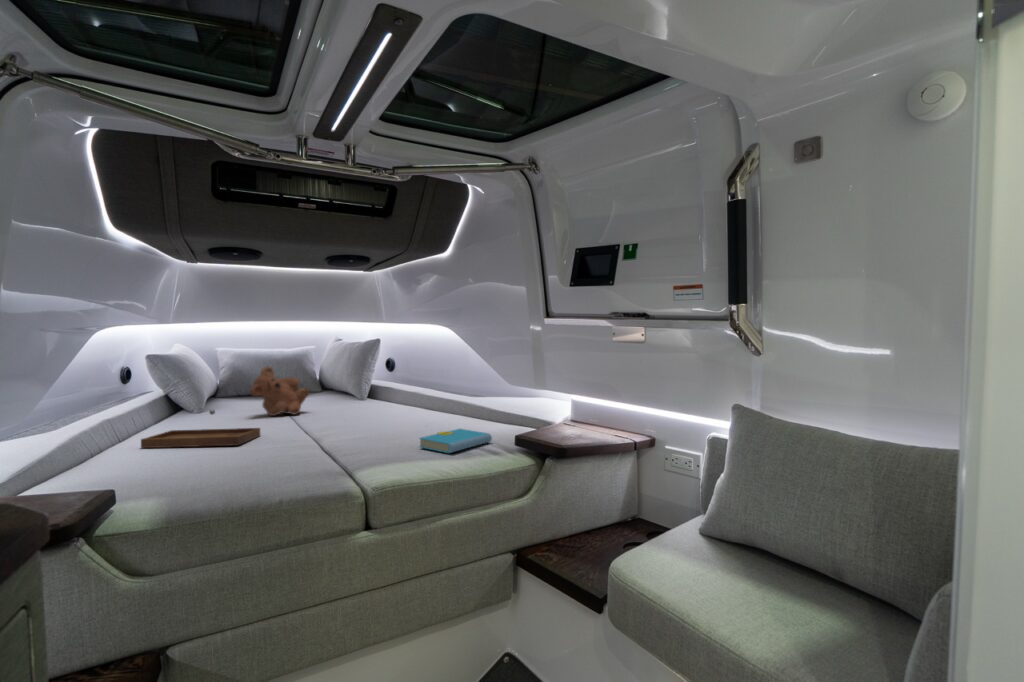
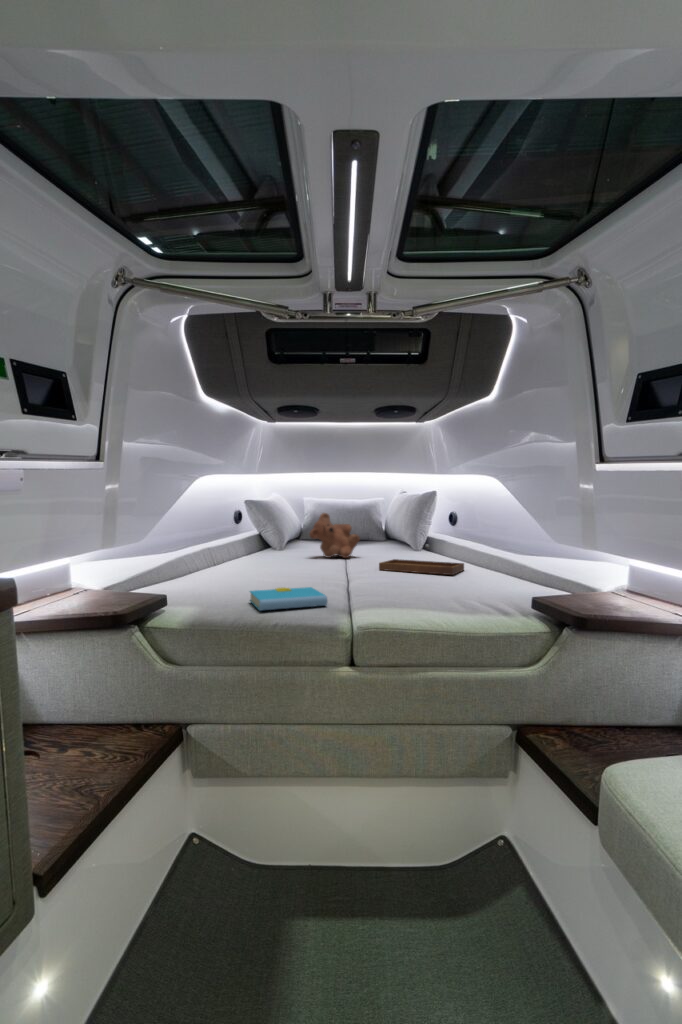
tray: present [141,410,260,448] -> present [379,544,464,575]
book: present [419,429,492,453] -> present [250,587,327,611]

